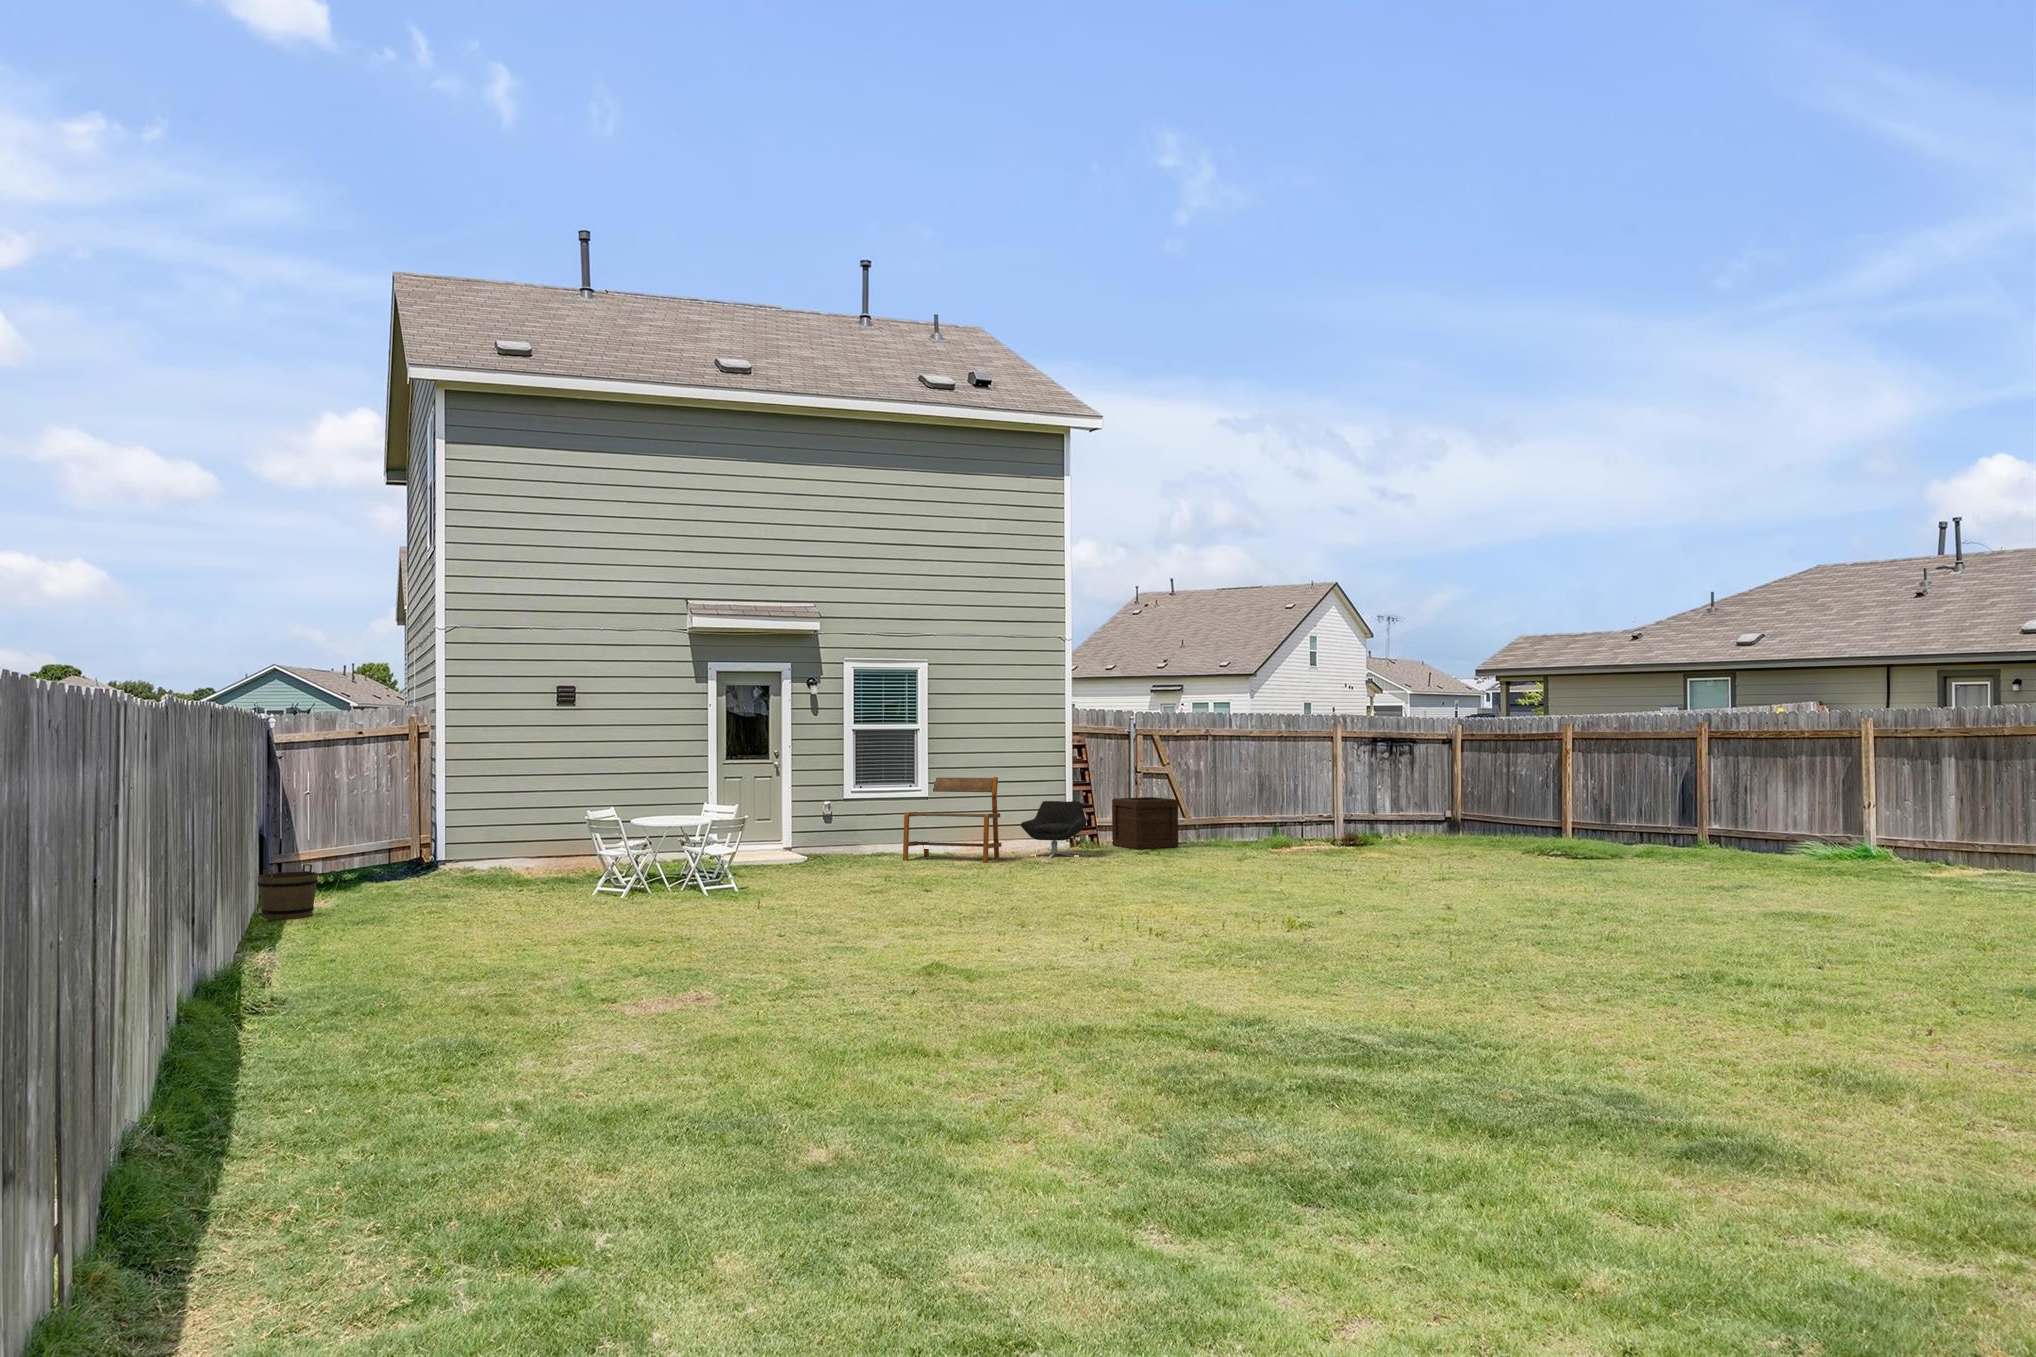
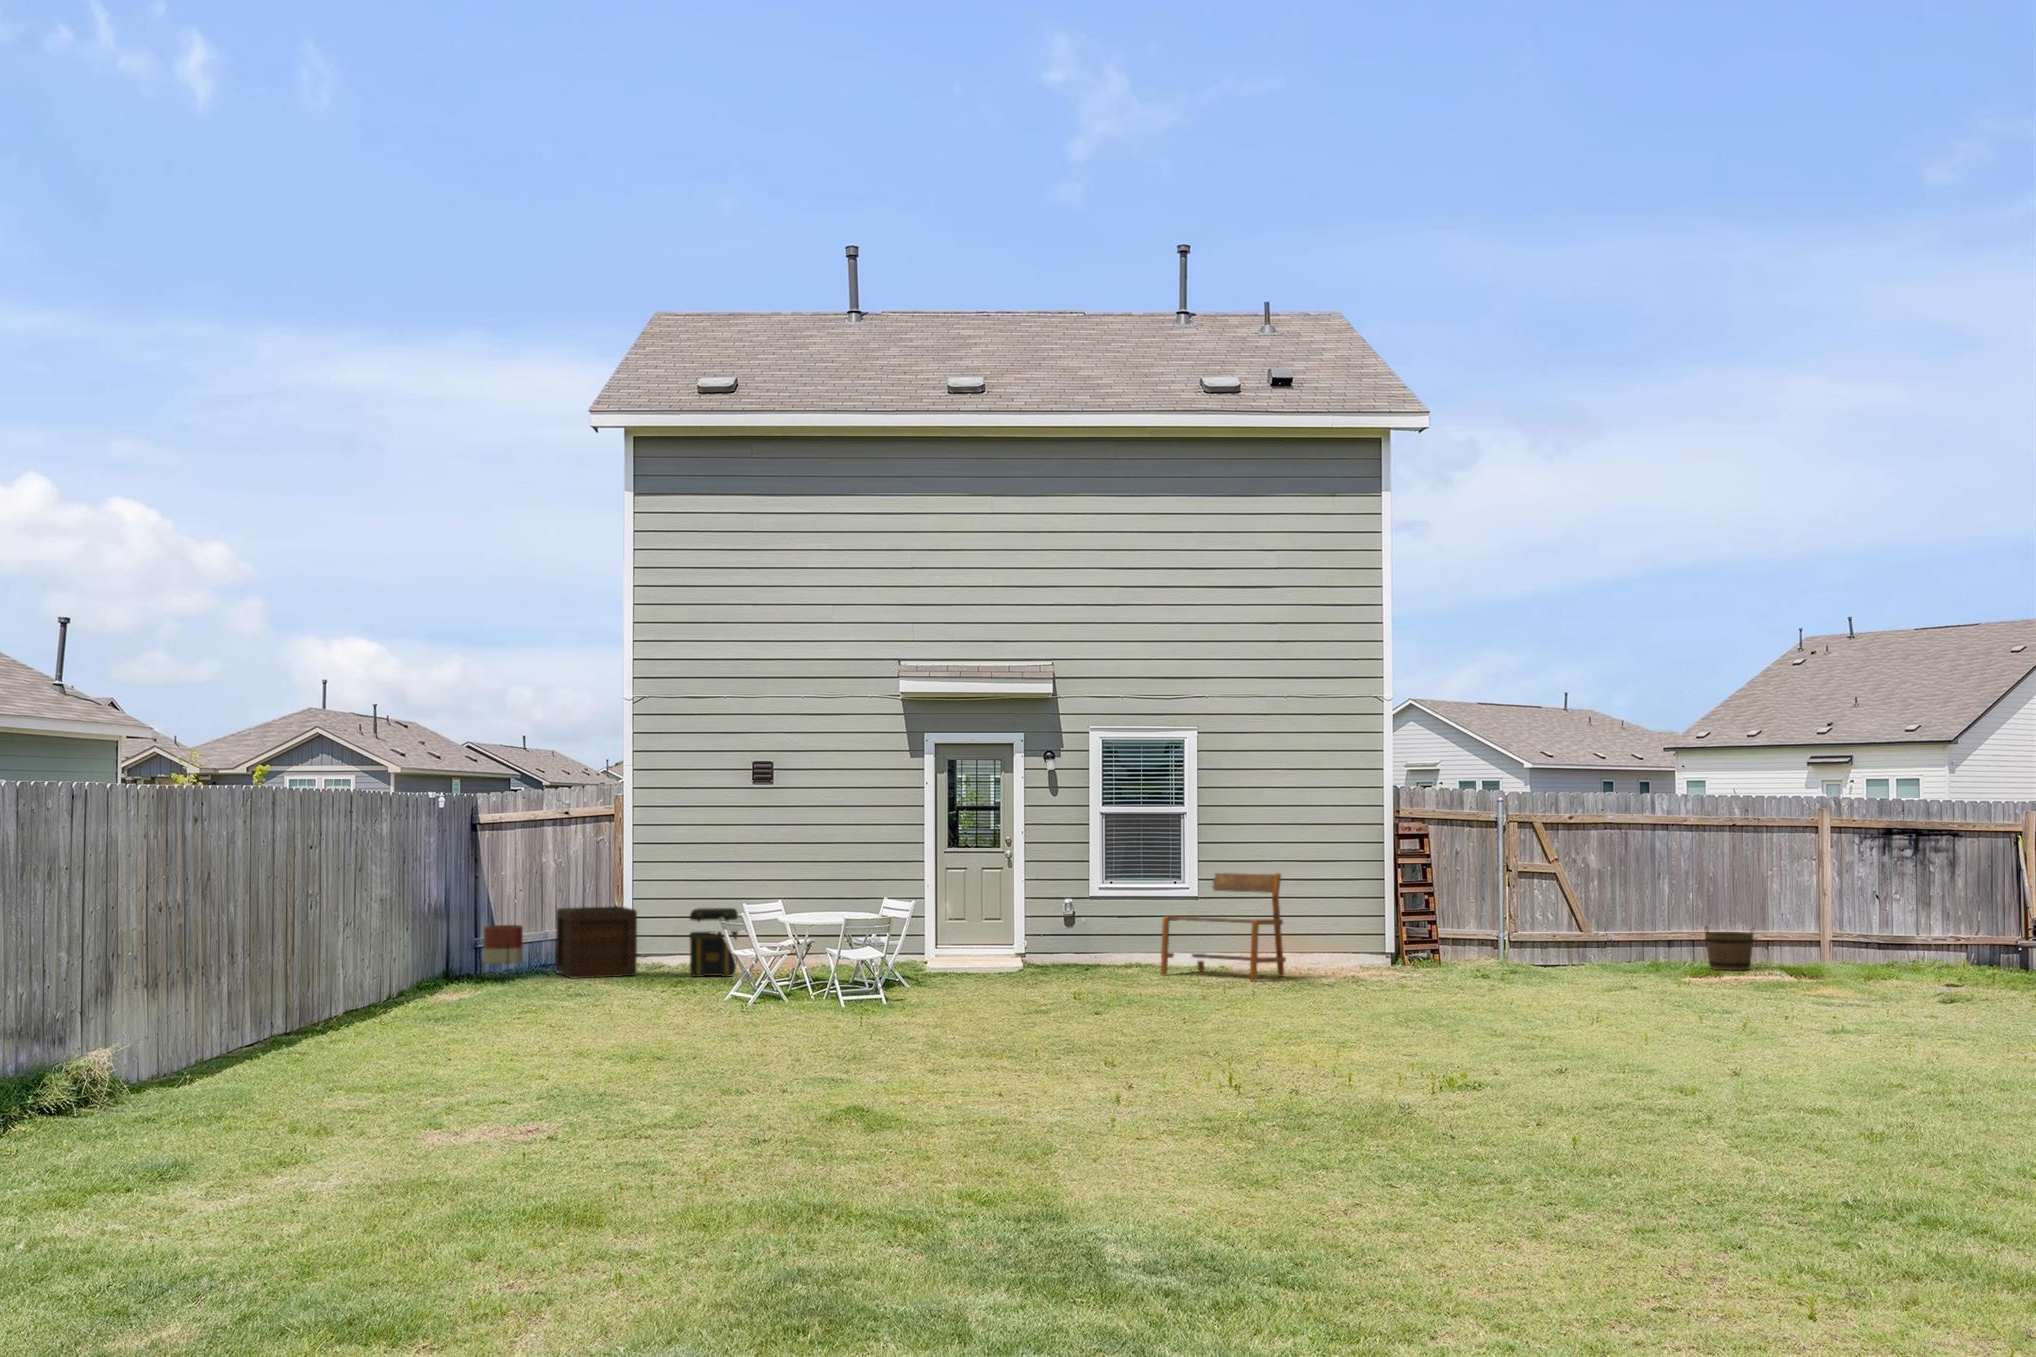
wooden crate: present [1112,797,1178,850] -> present [556,906,637,978]
lounge chair: present [1021,801,1087,858] -> none [1316,906,1409,979]
toolbox: none [502,815,550,877] -> present [689,908,738,977]
planter: none [306,836,347,888] -> present [483,925,523,965]
bucket: present [258,864,318,920] -> present [1705,927,1754,970]

